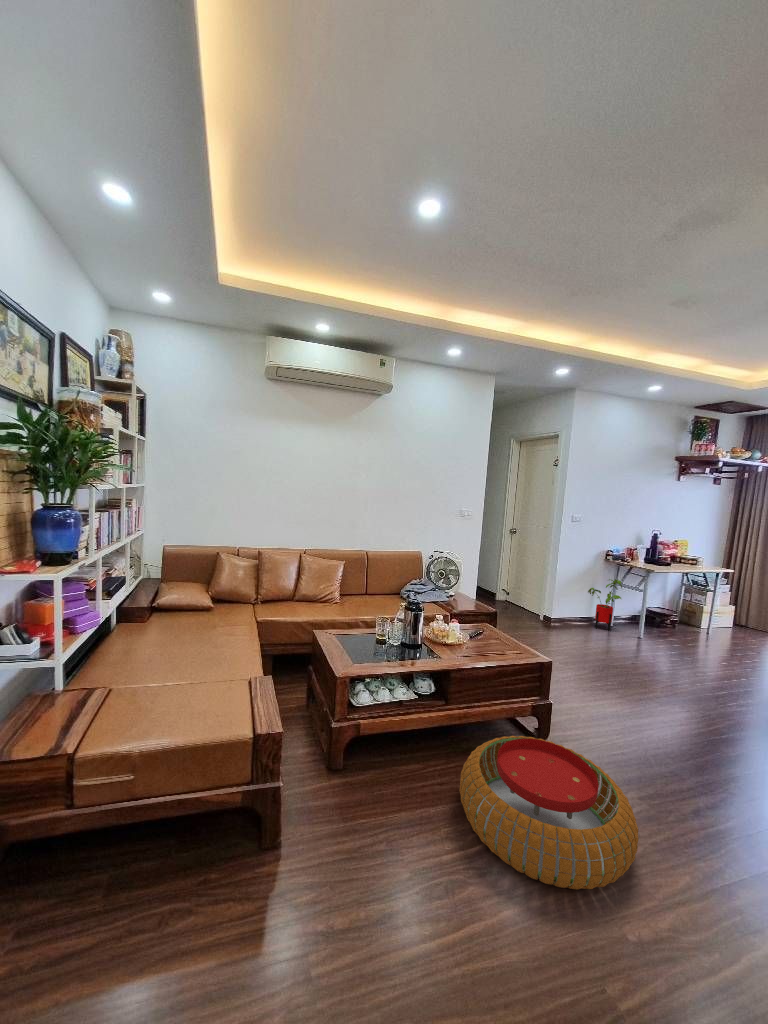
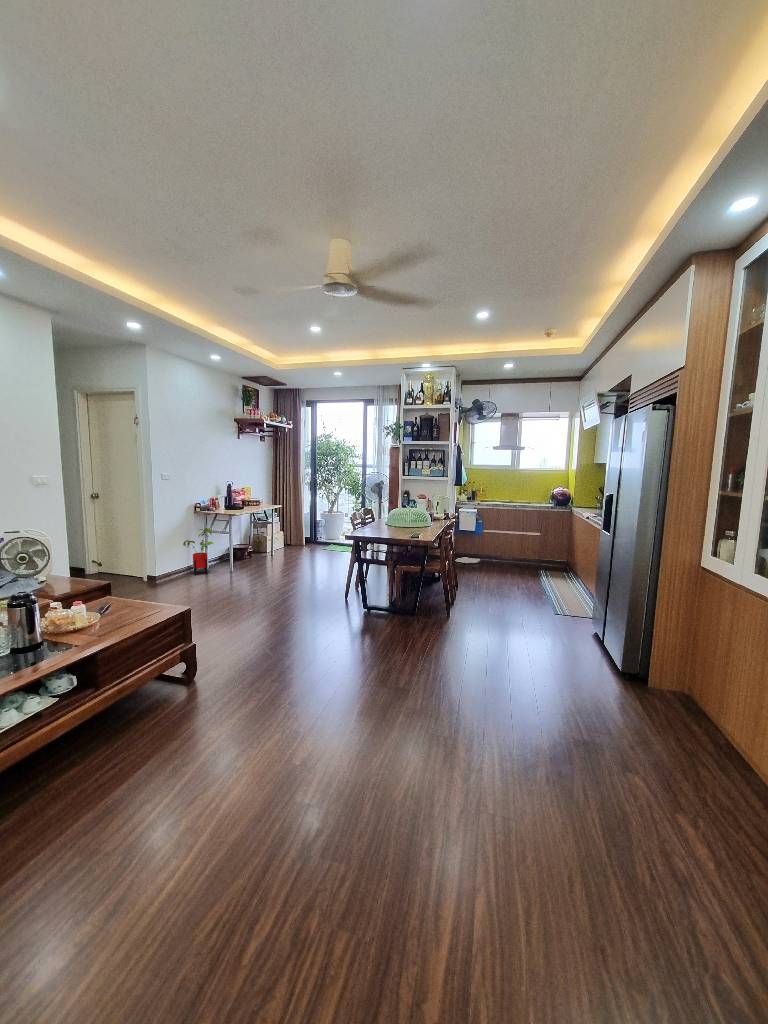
pouf: present [460,736,638,890] -> none [140,666,291,775]

